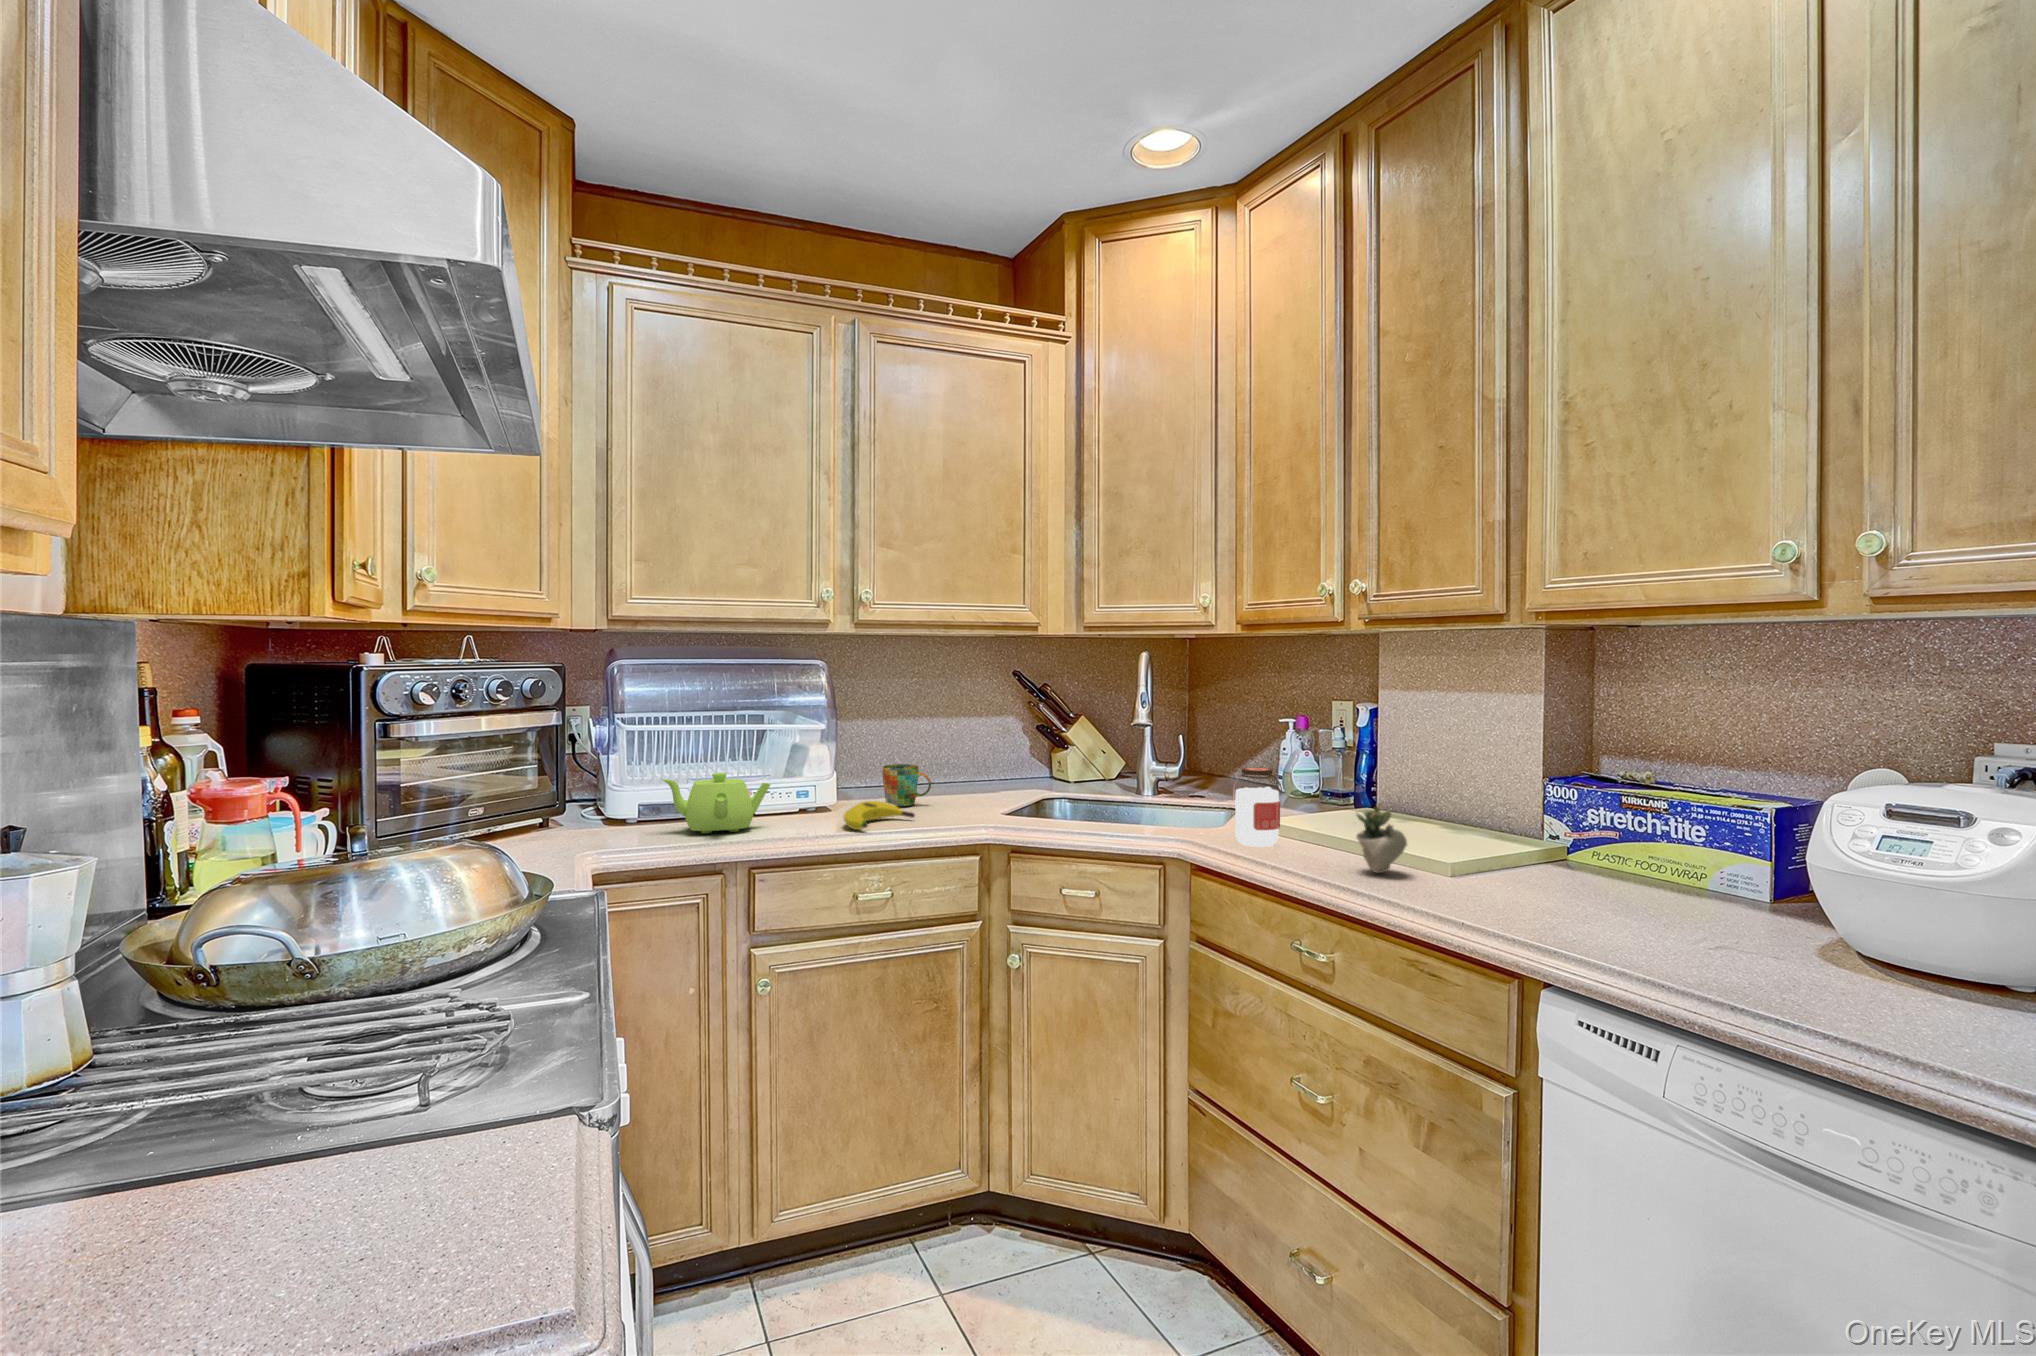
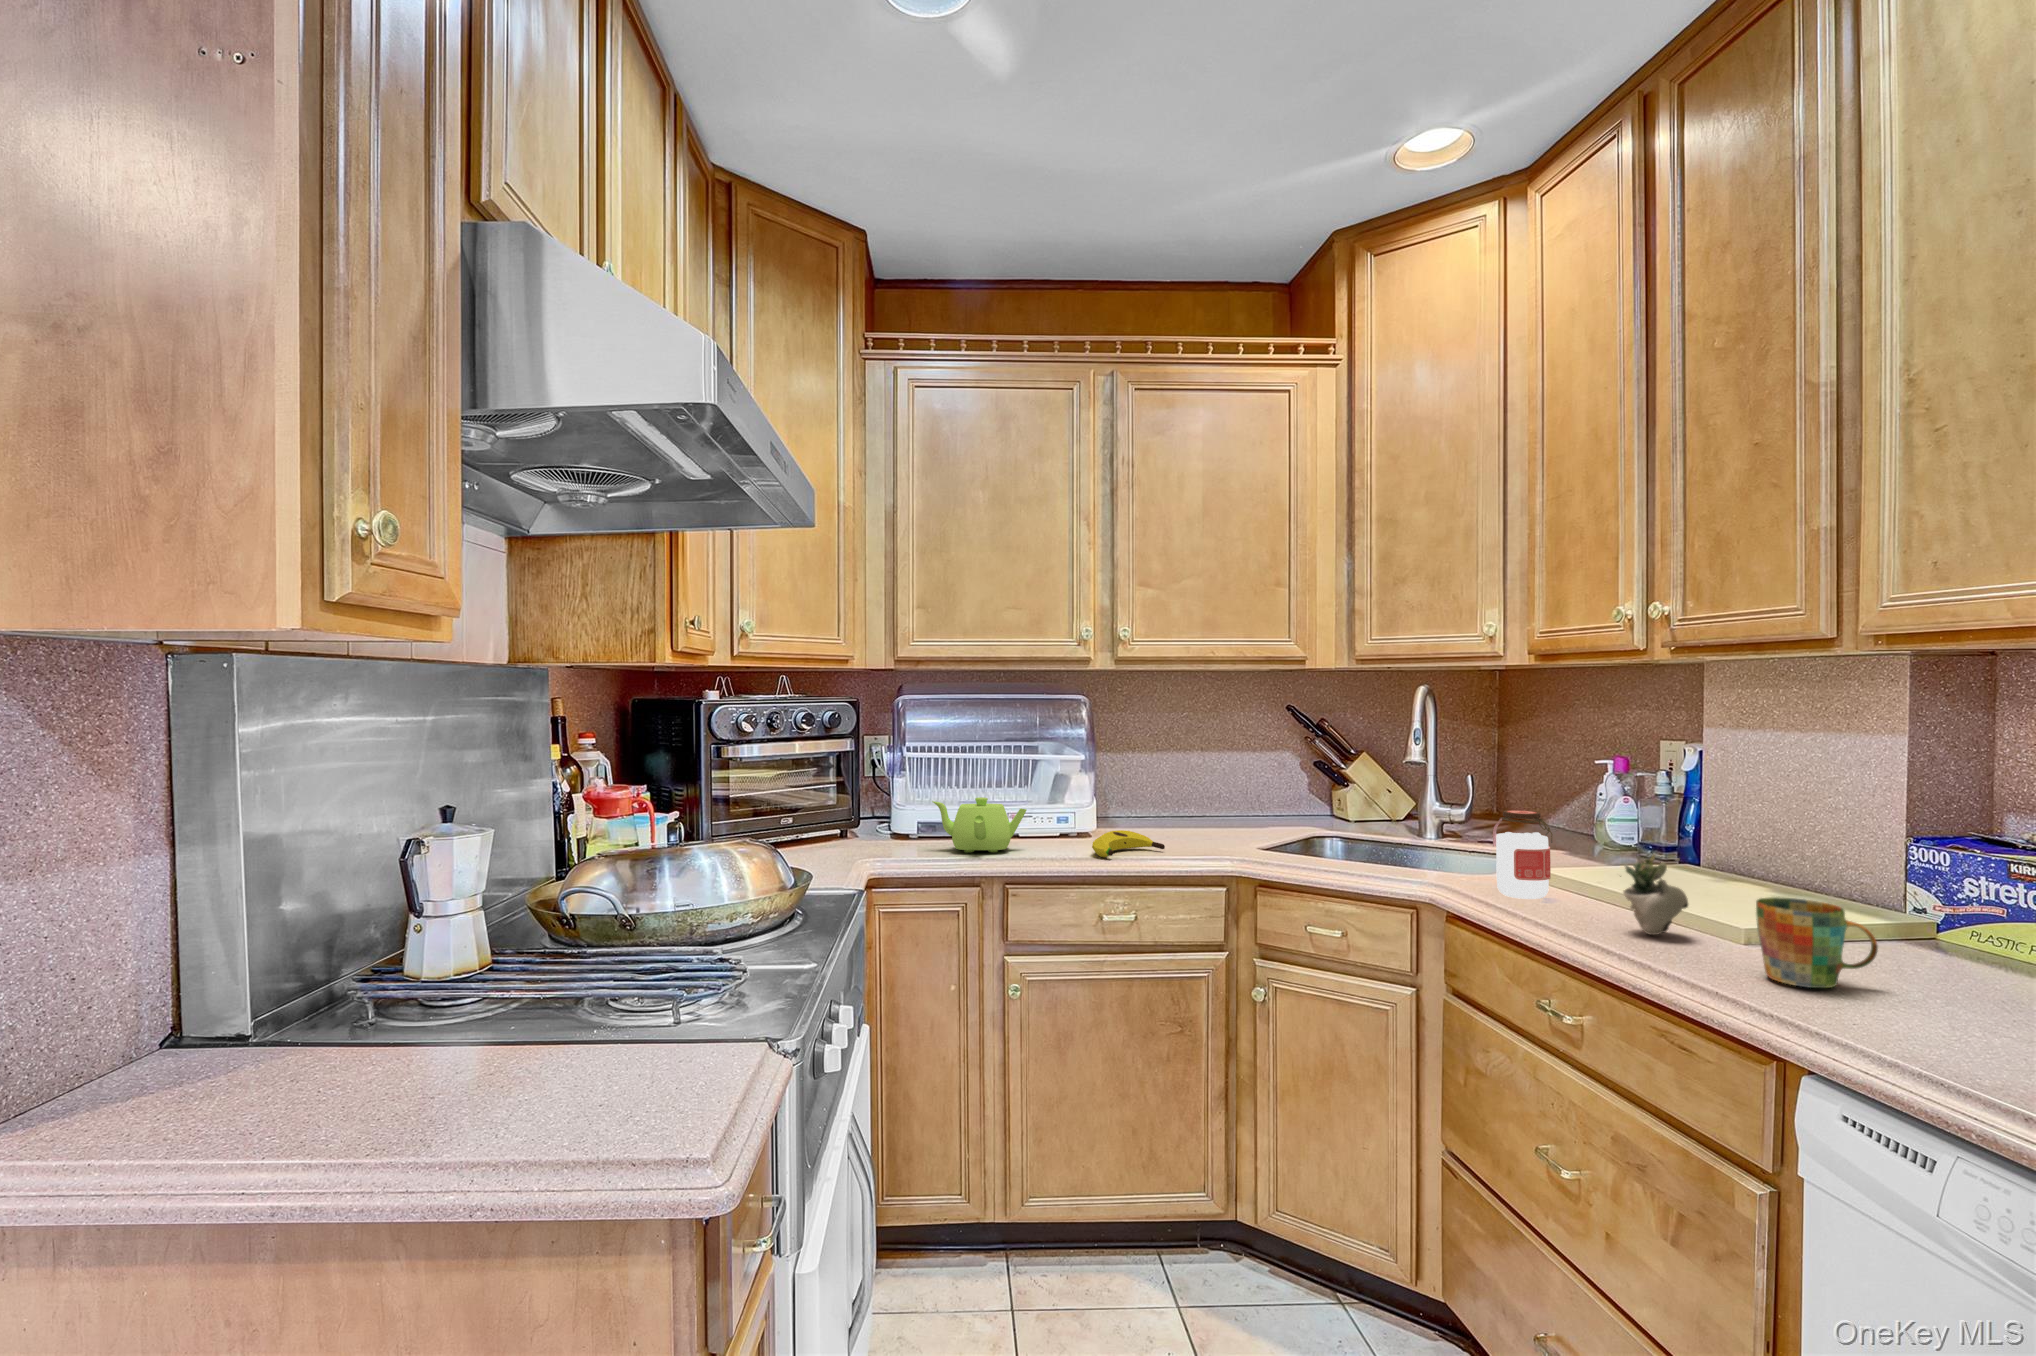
mug: present [883,764,931,806] -> present [1756,897,1878,988]

